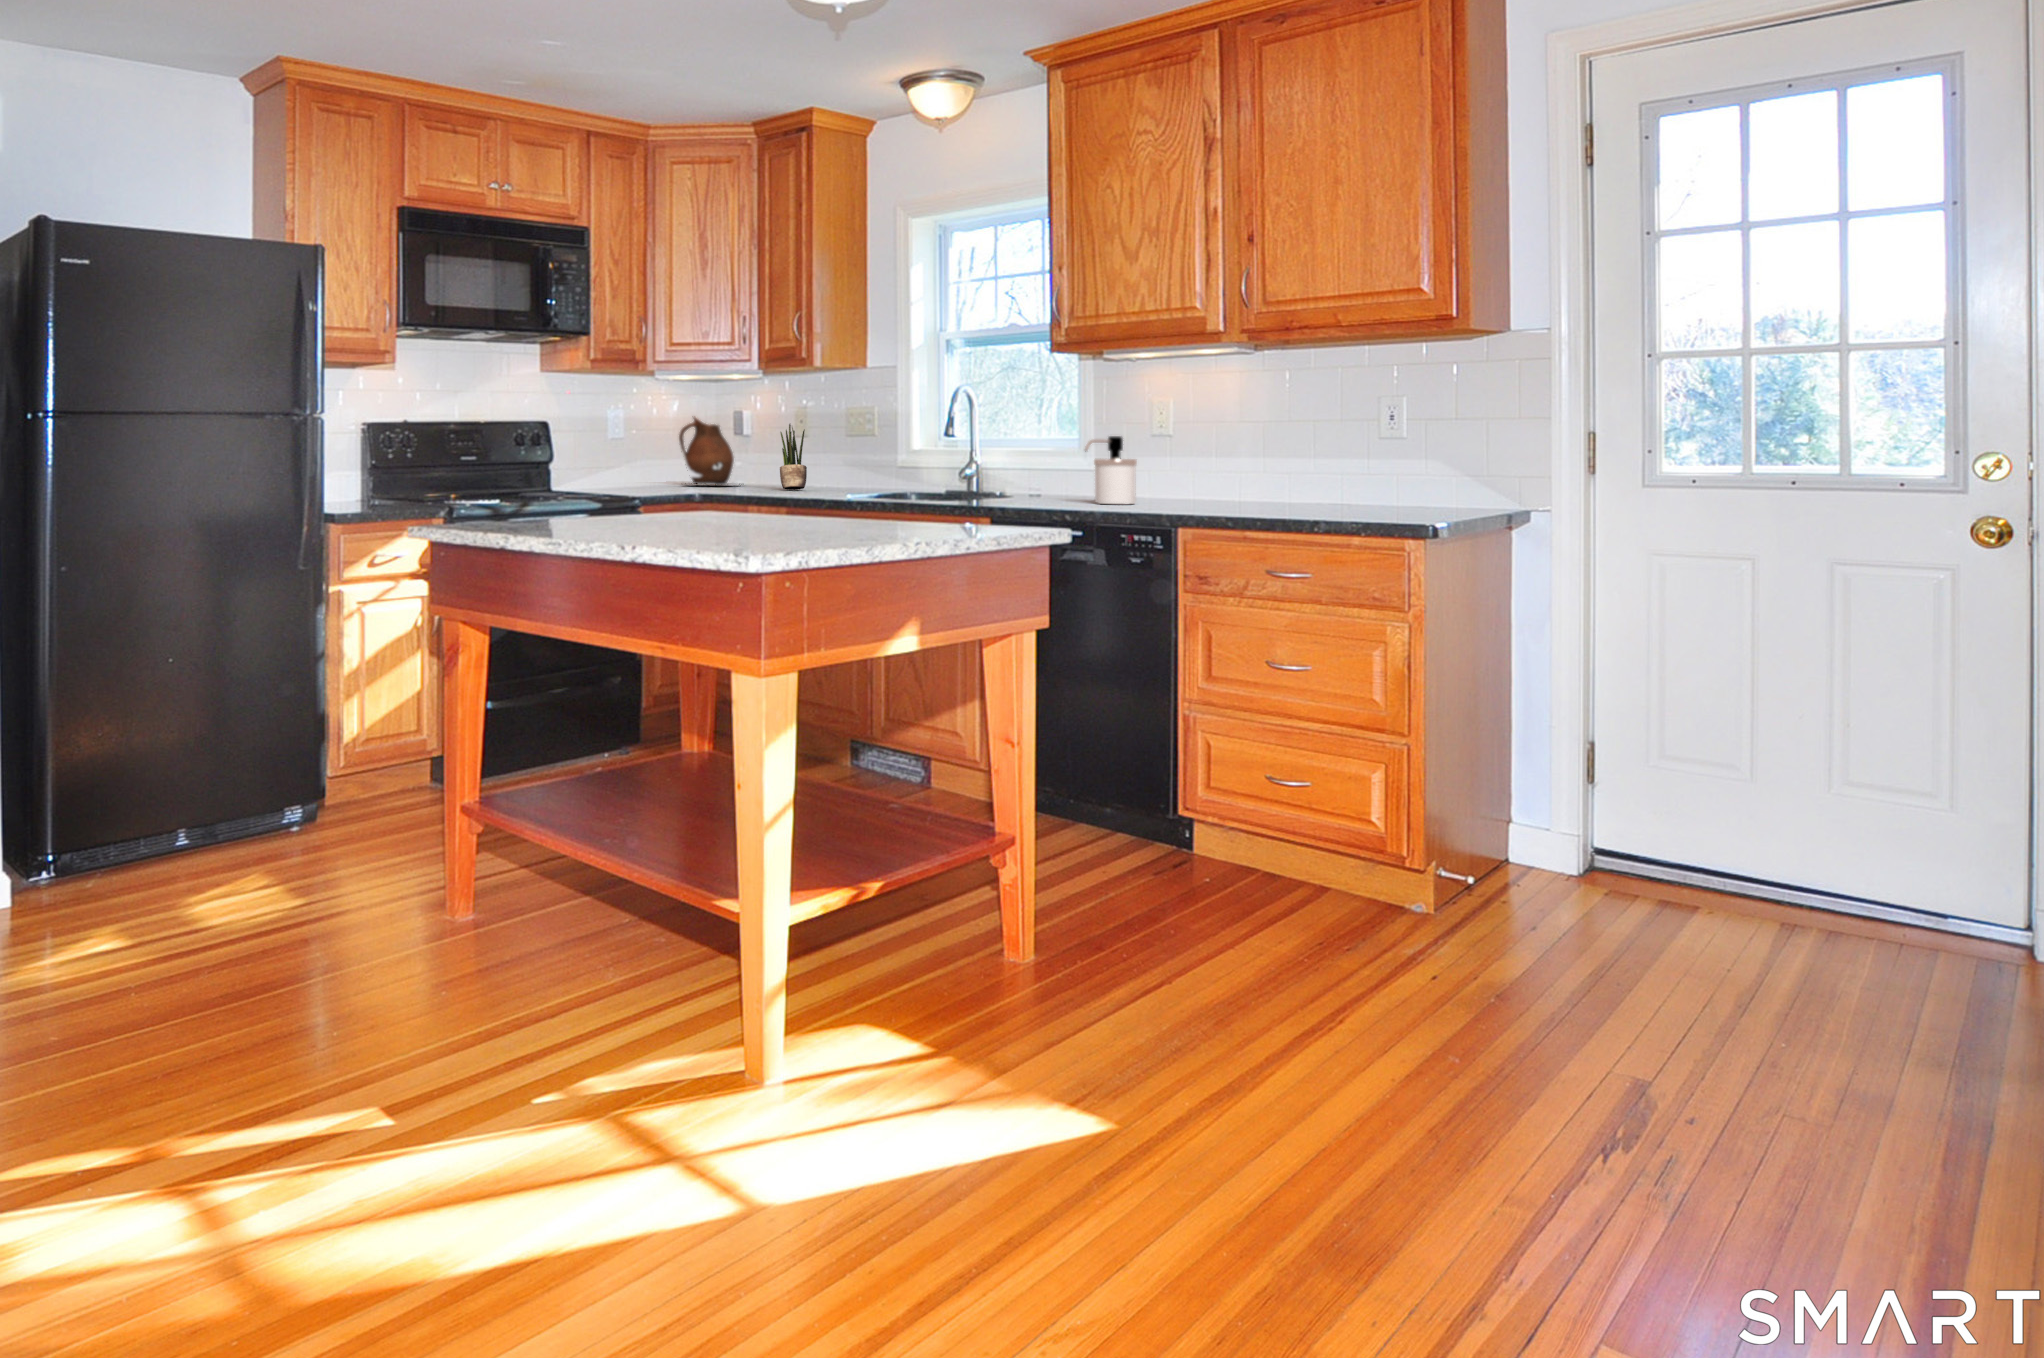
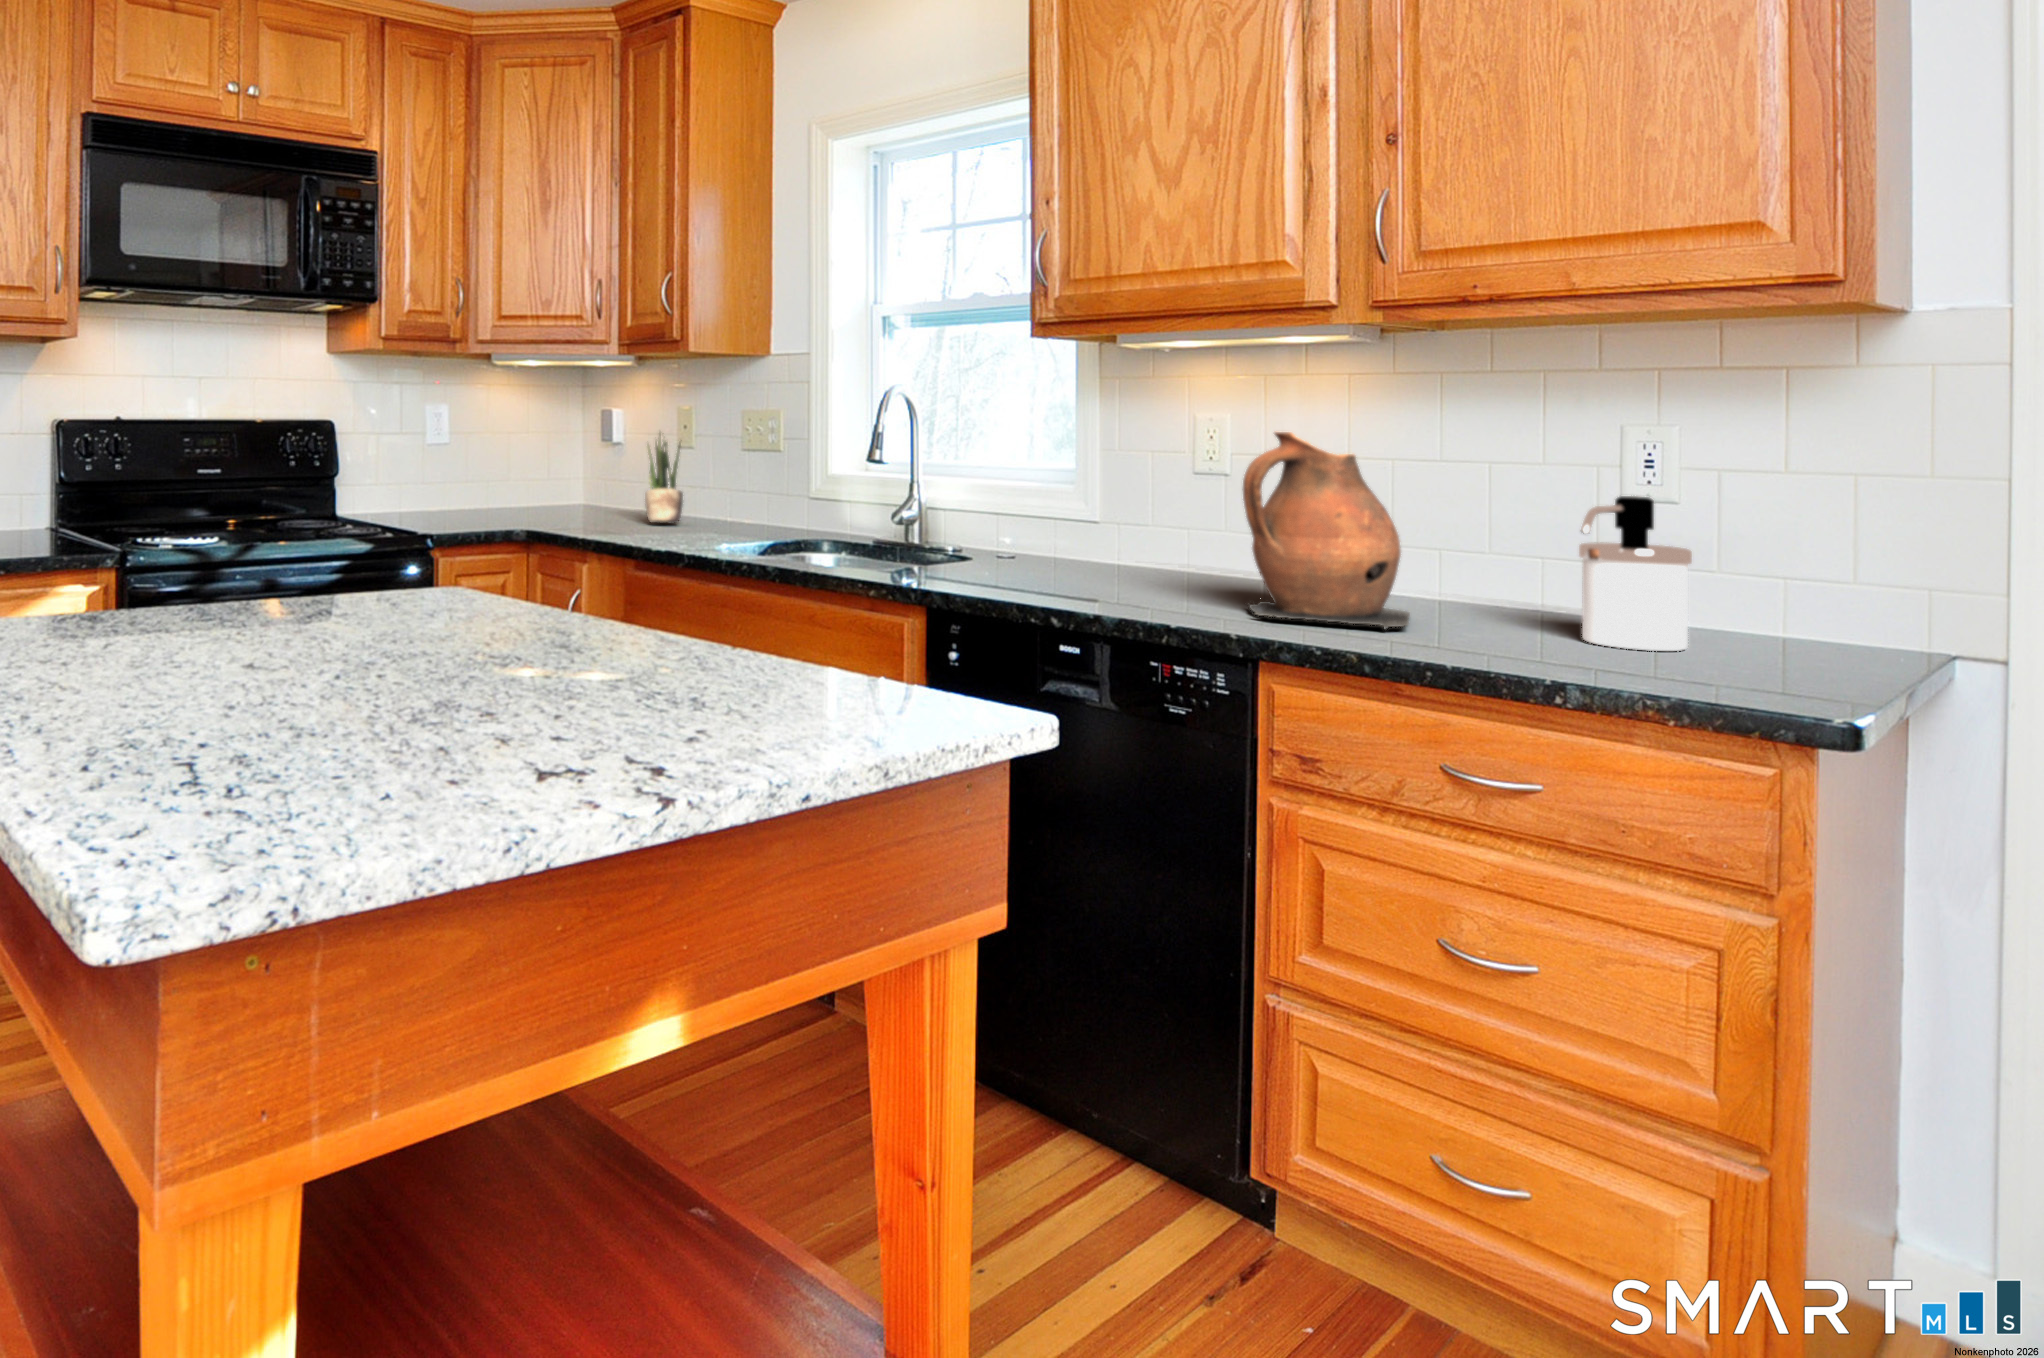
ceramic pitcher: present [679,416,742,485] -> present [1243,432,1410,629]
soap dispenser: present [1085,436,1137,504] -> present [1579,496,1692,651]

